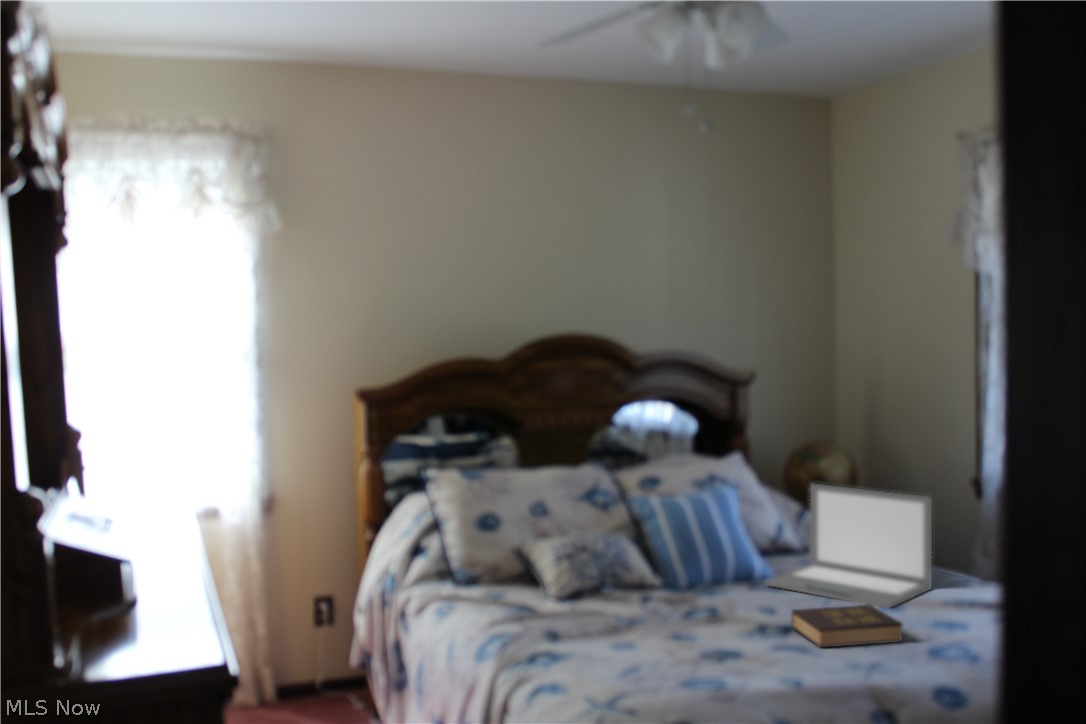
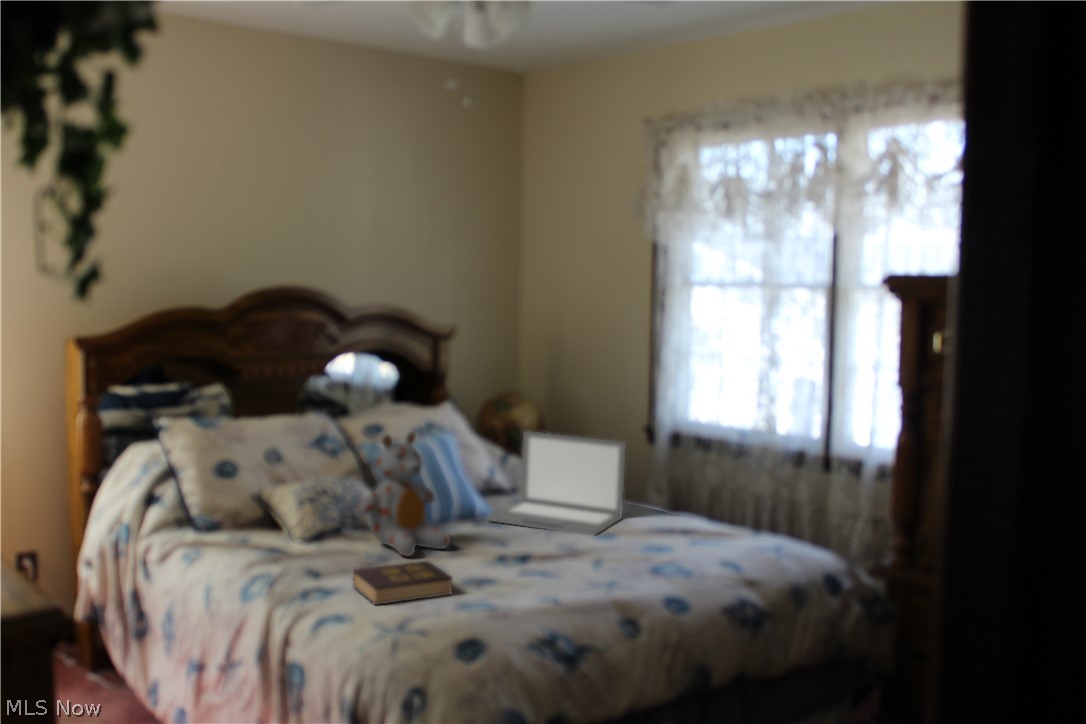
stuffed bear: none [607,482,711,622] -> present [357,432,450,556]
hardback book: present [792,605,902,648] -> present [353,561,452,605]

